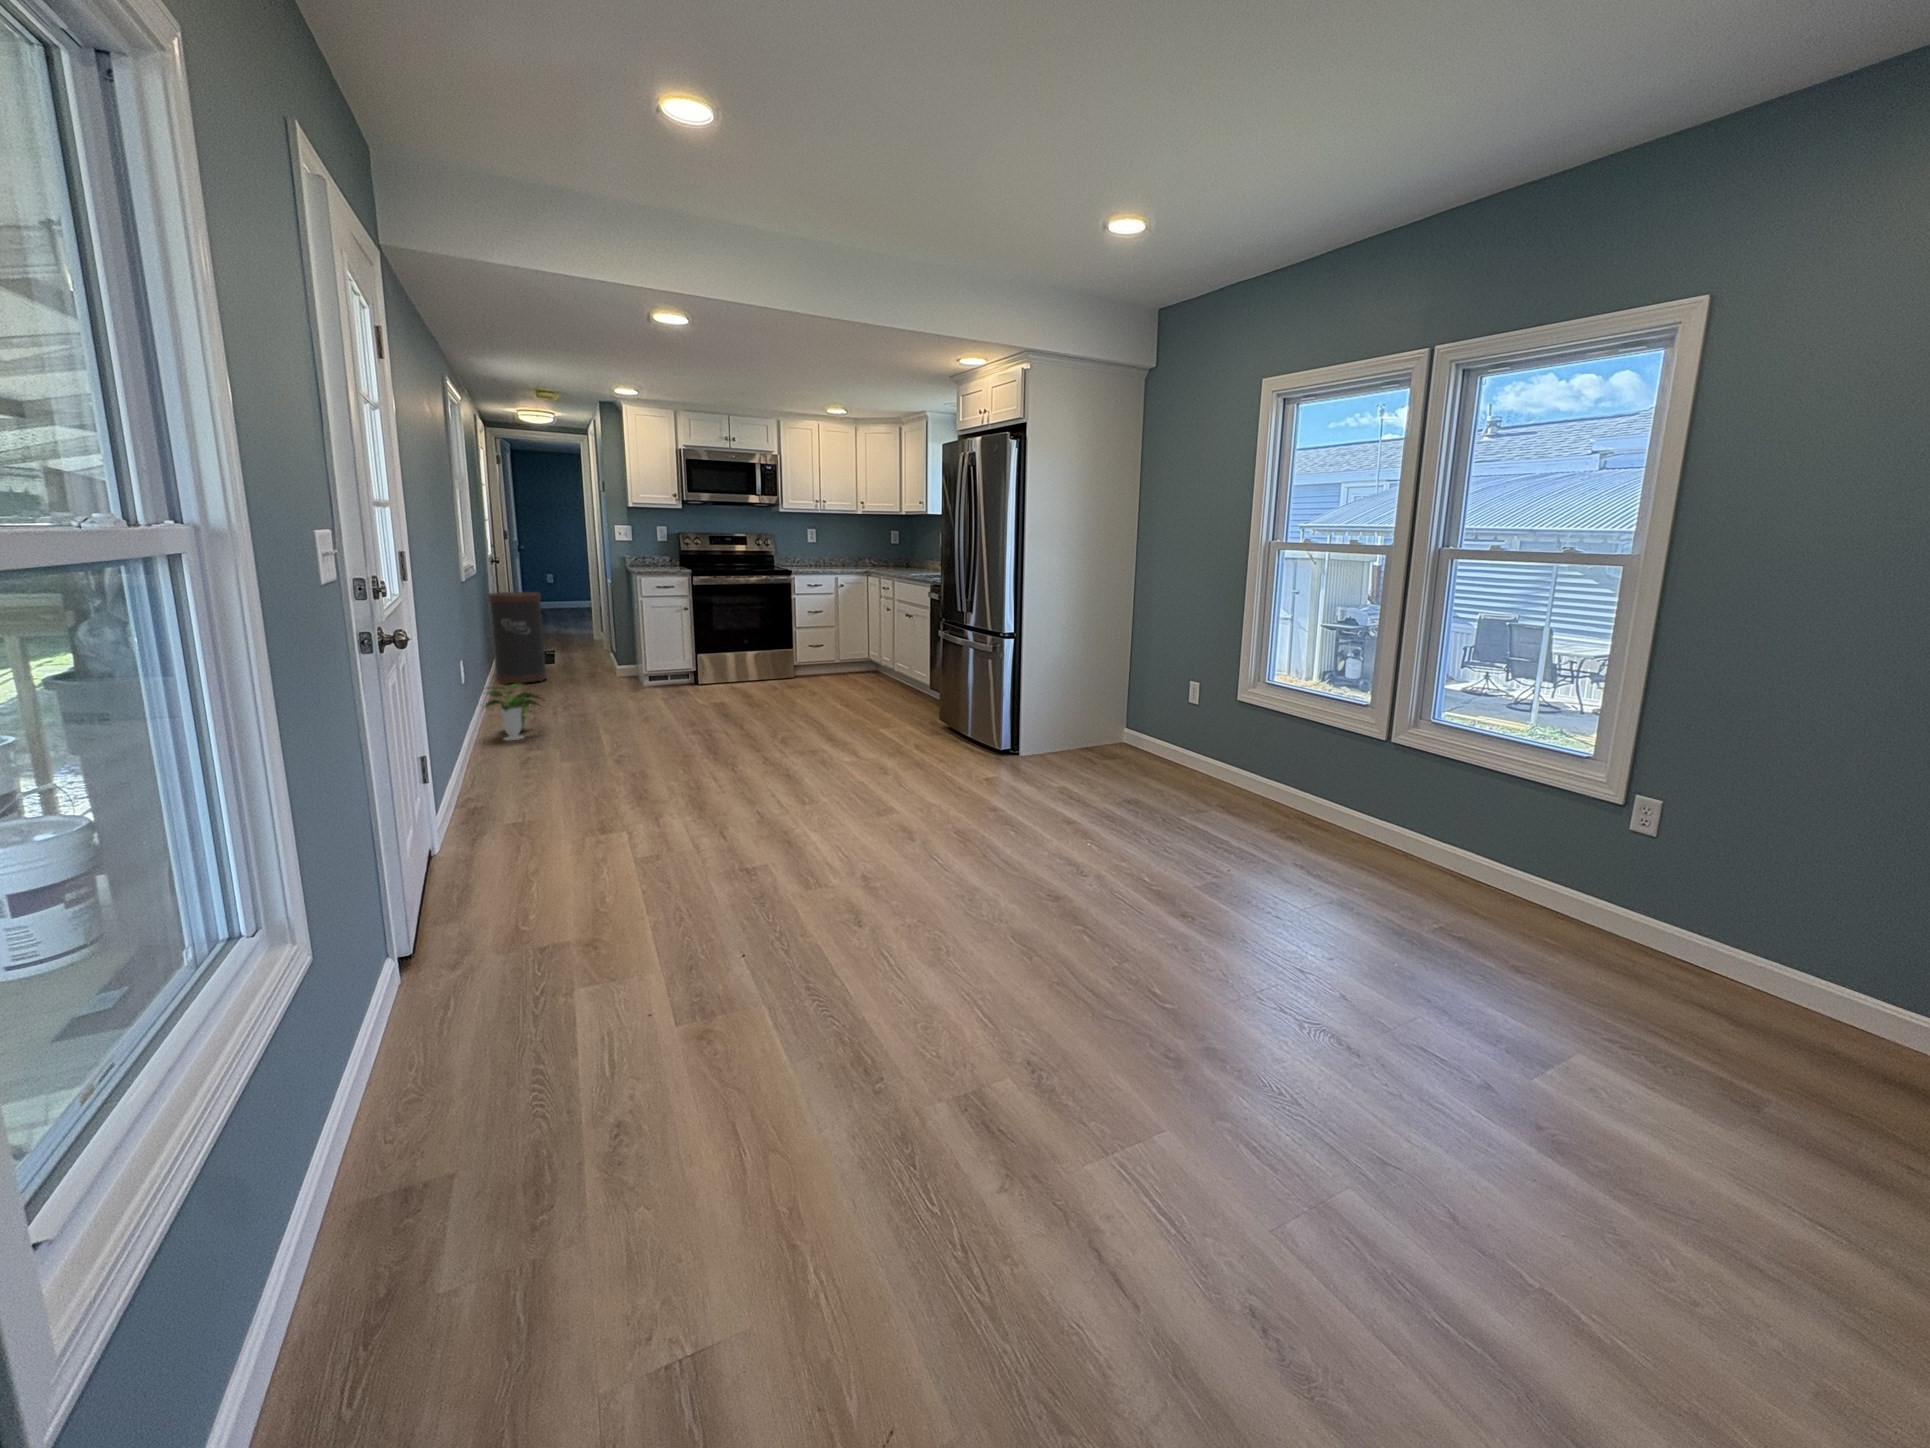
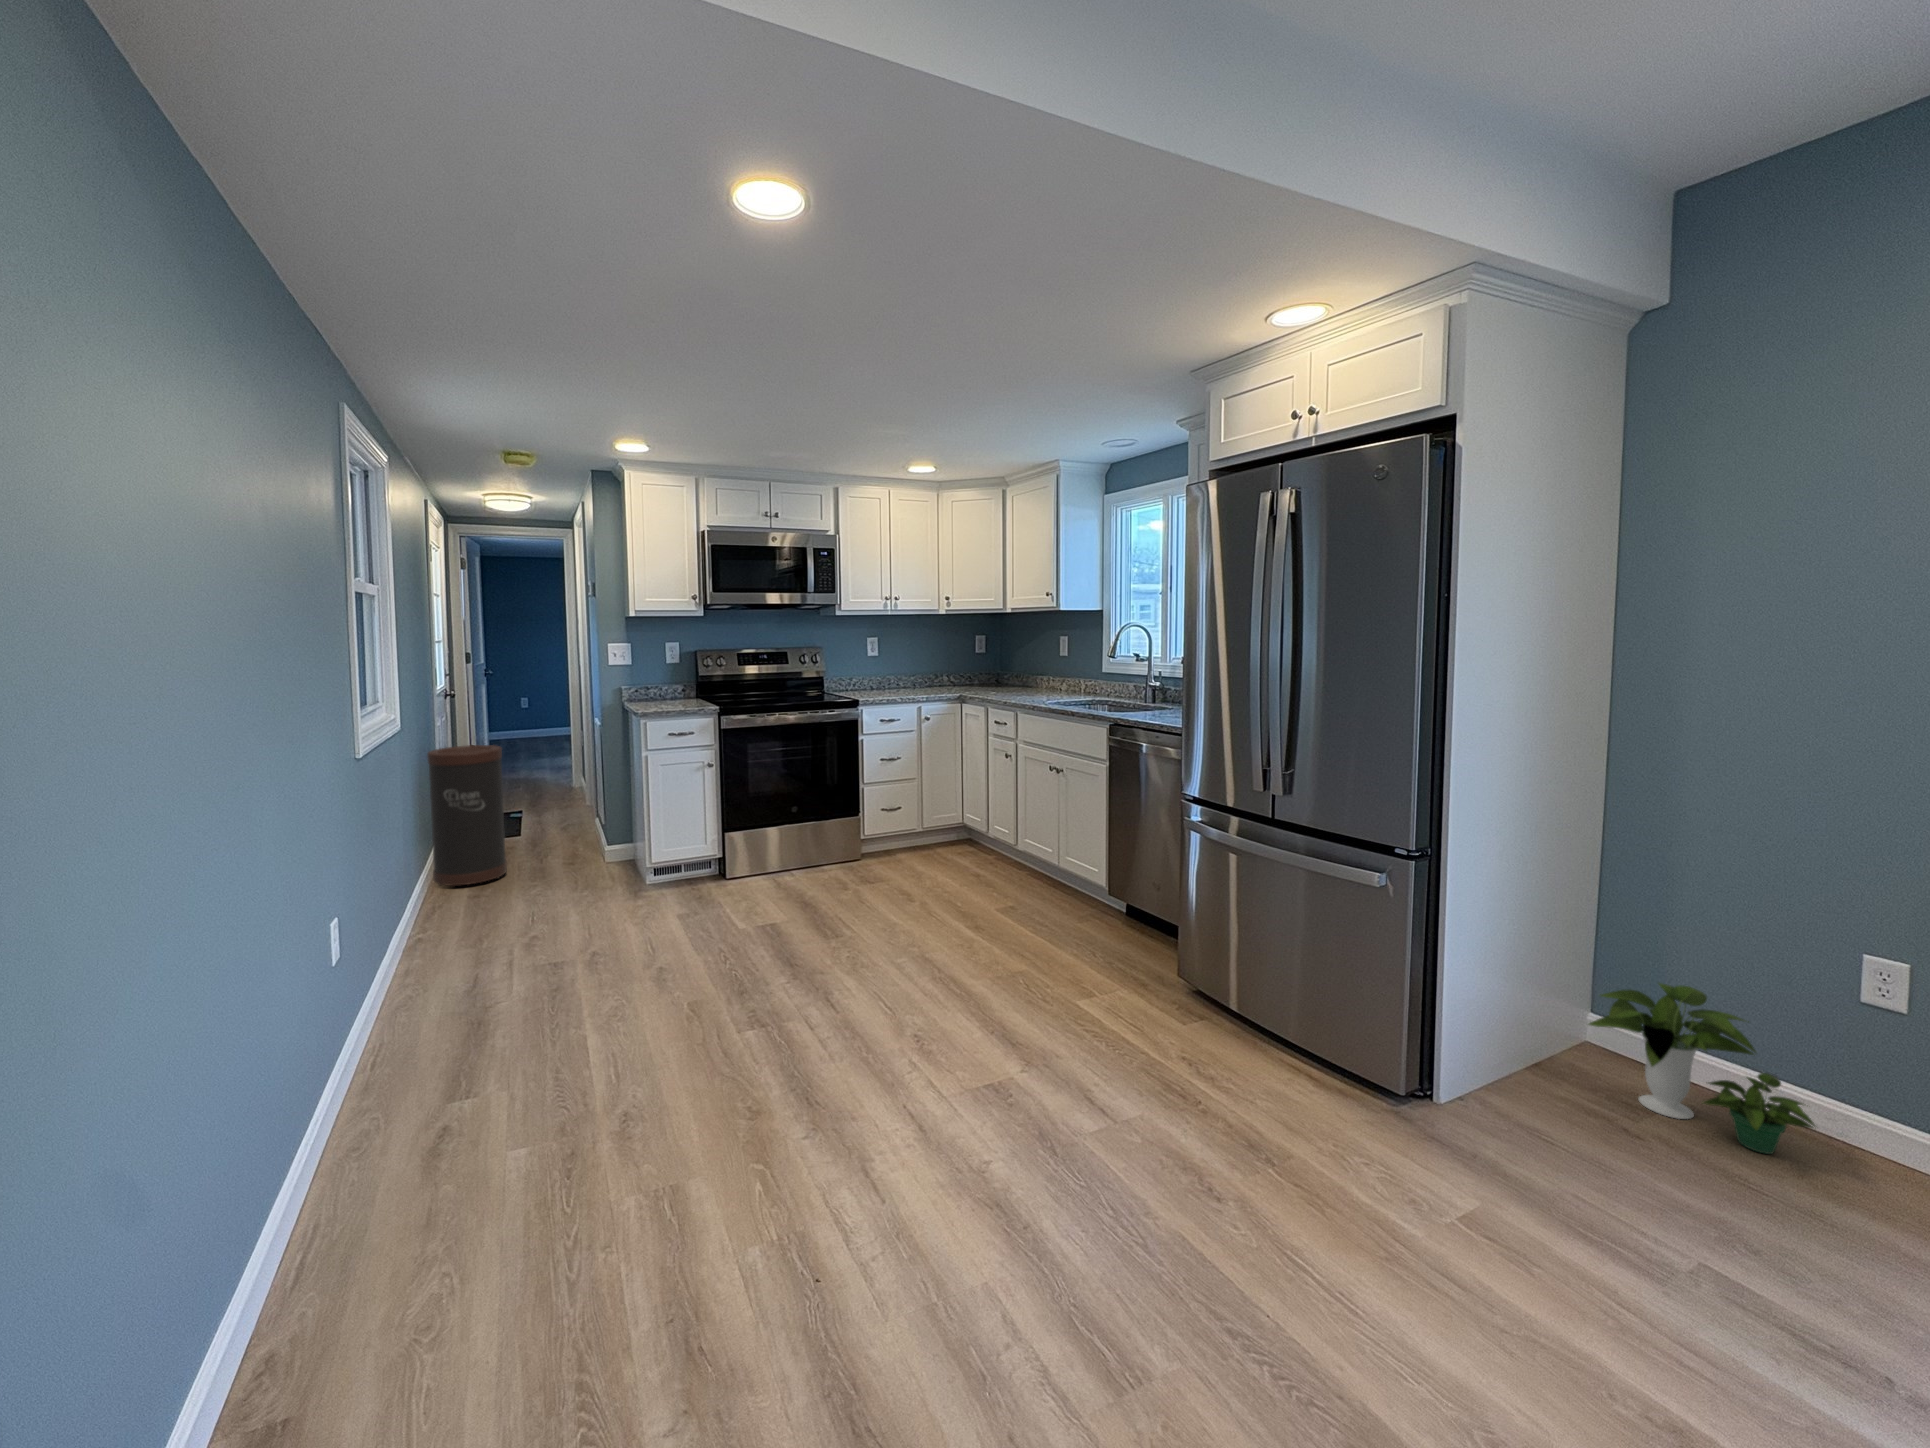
potted plant: present [484,684,540,741] -> present [1589,983,1815,1154]

